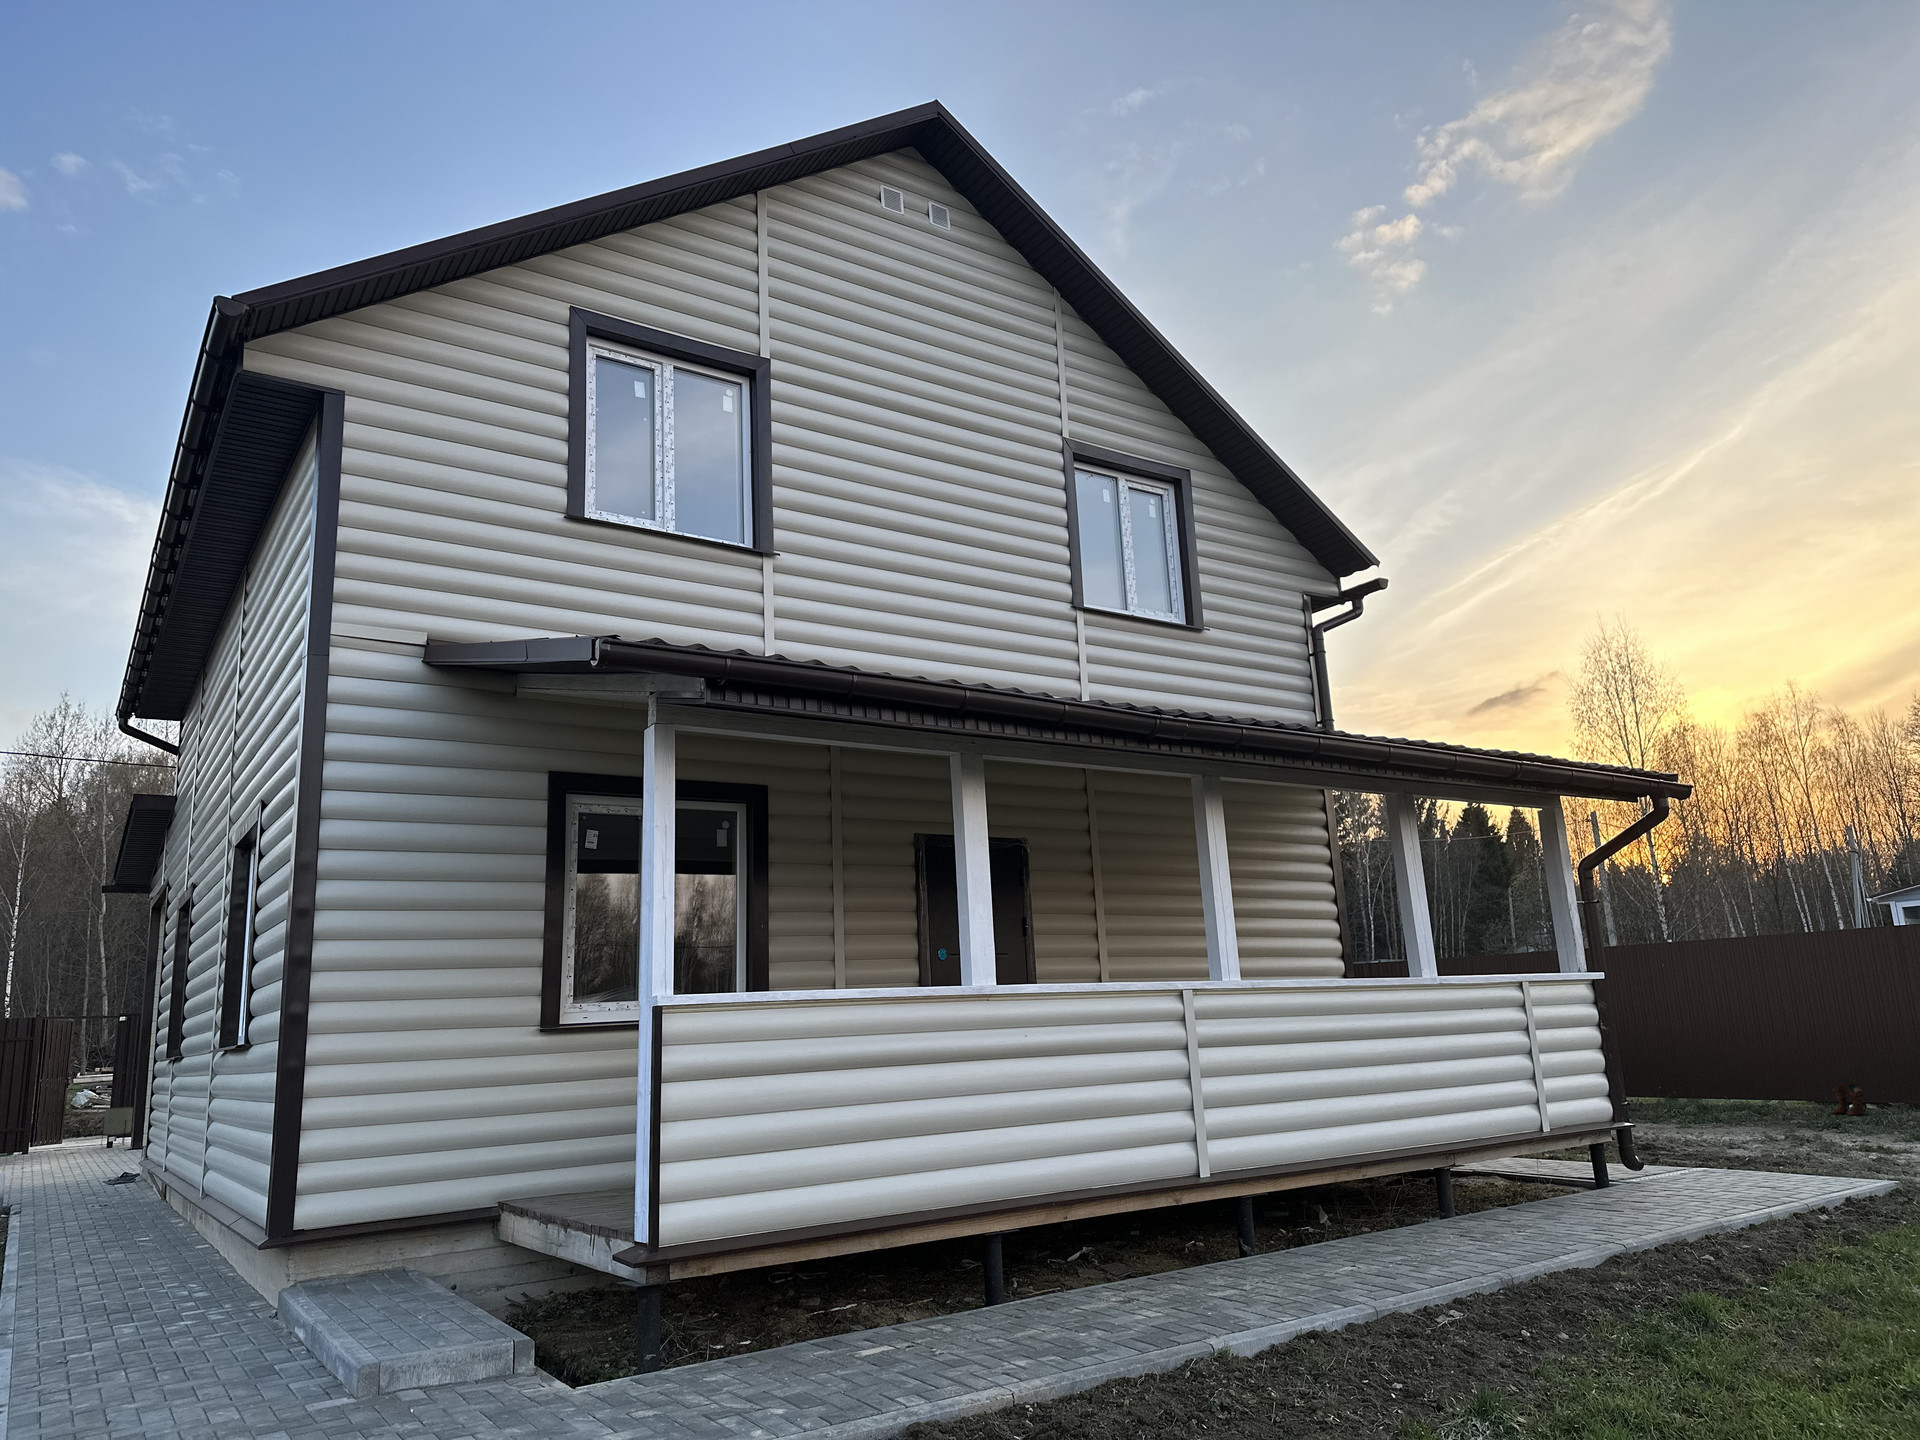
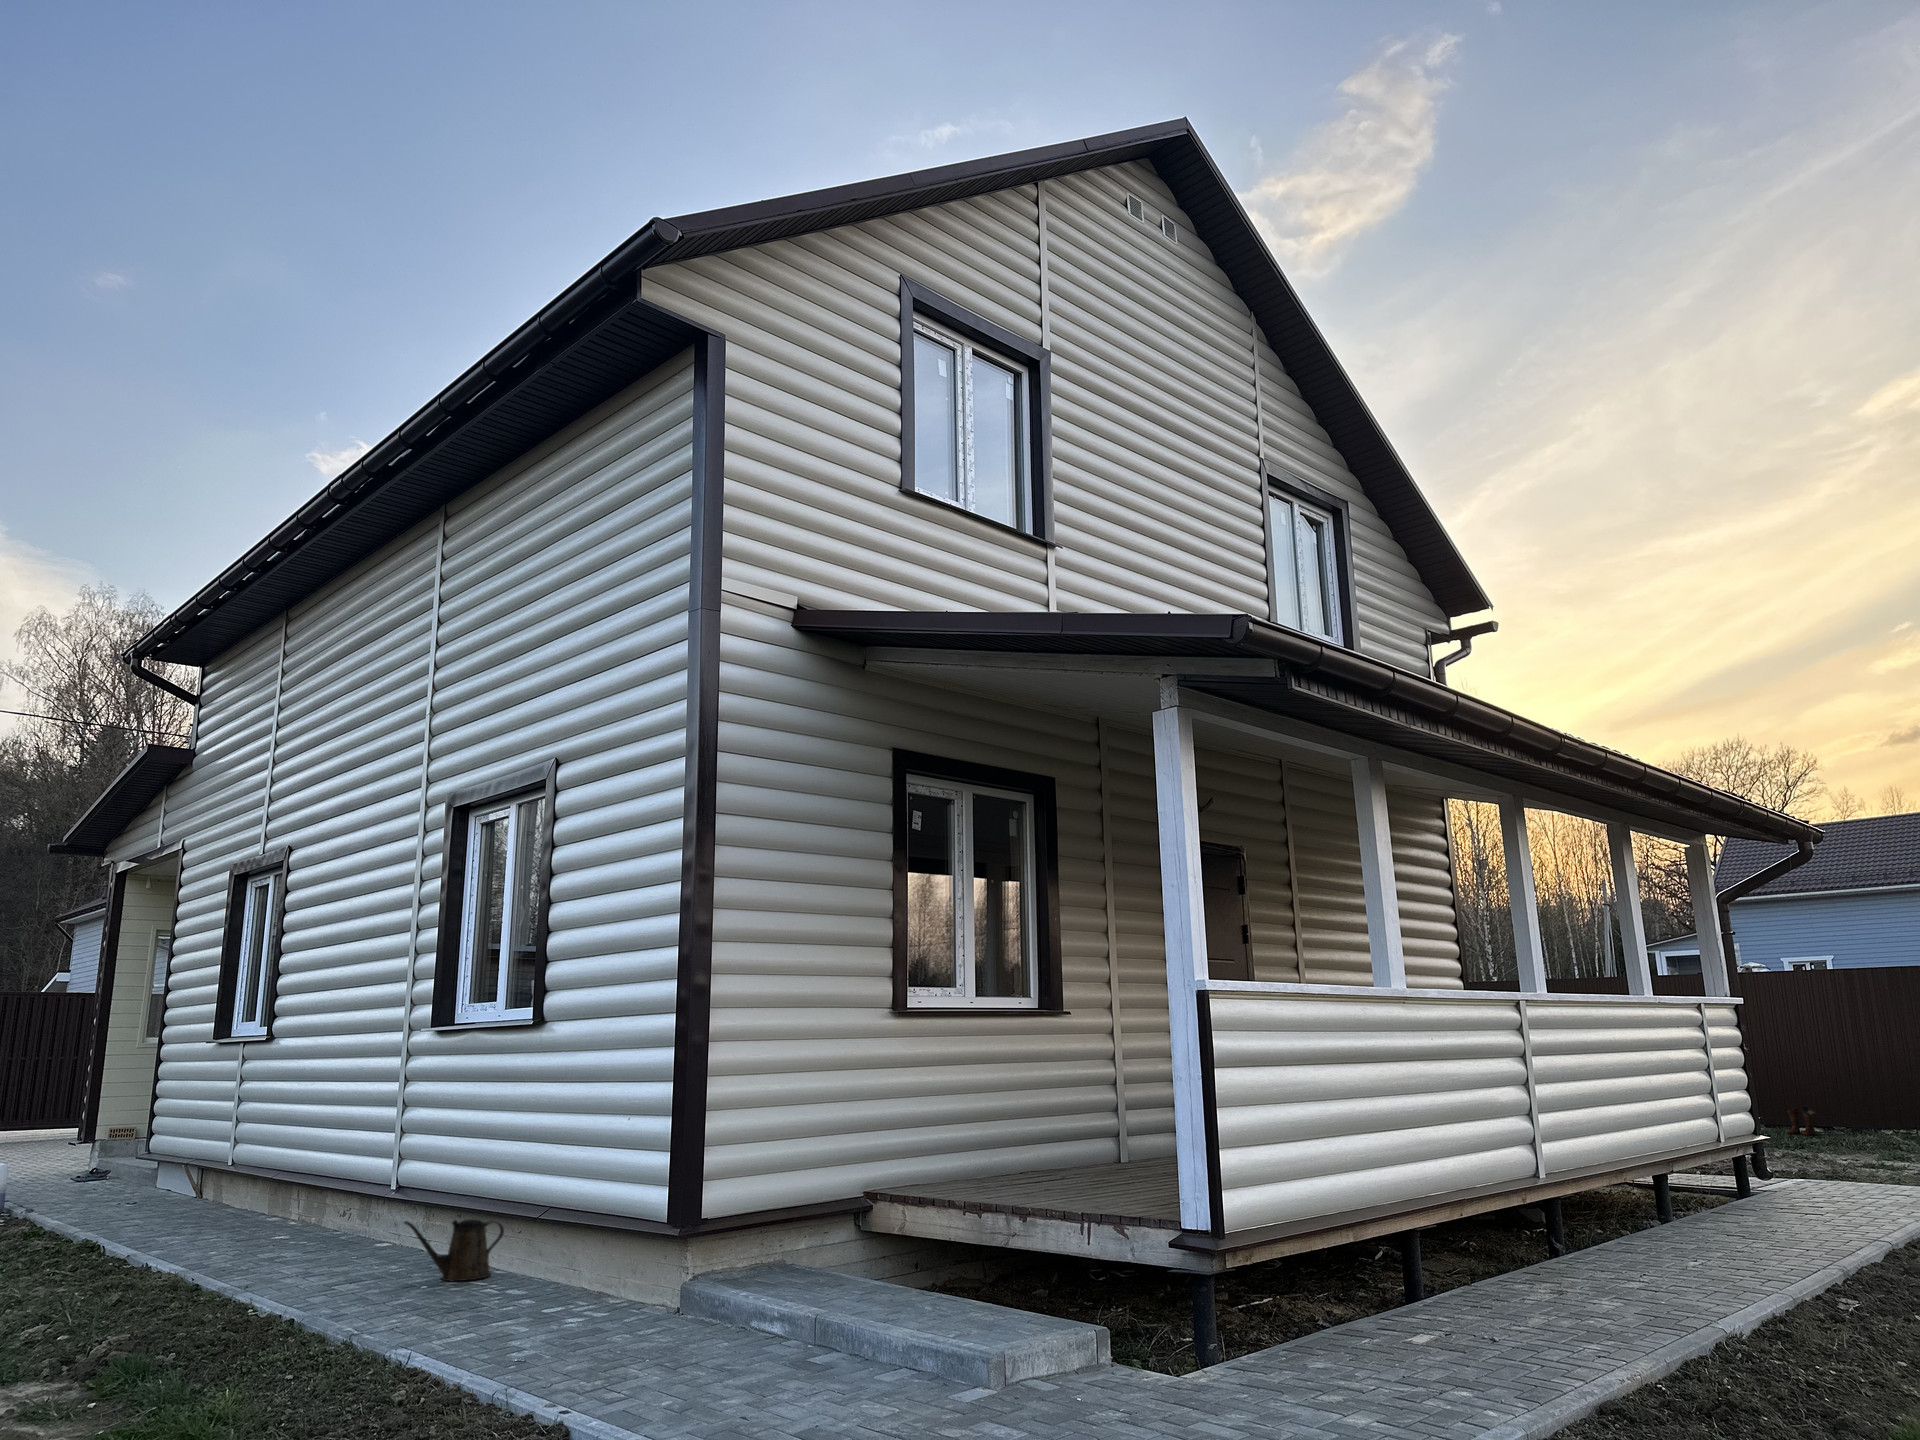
planter: present [101,1107,133,1146] -> none [42,1083,80,1125]
watering can: none [114,1231,221,1287] -> present [404,1219,504,1281]

